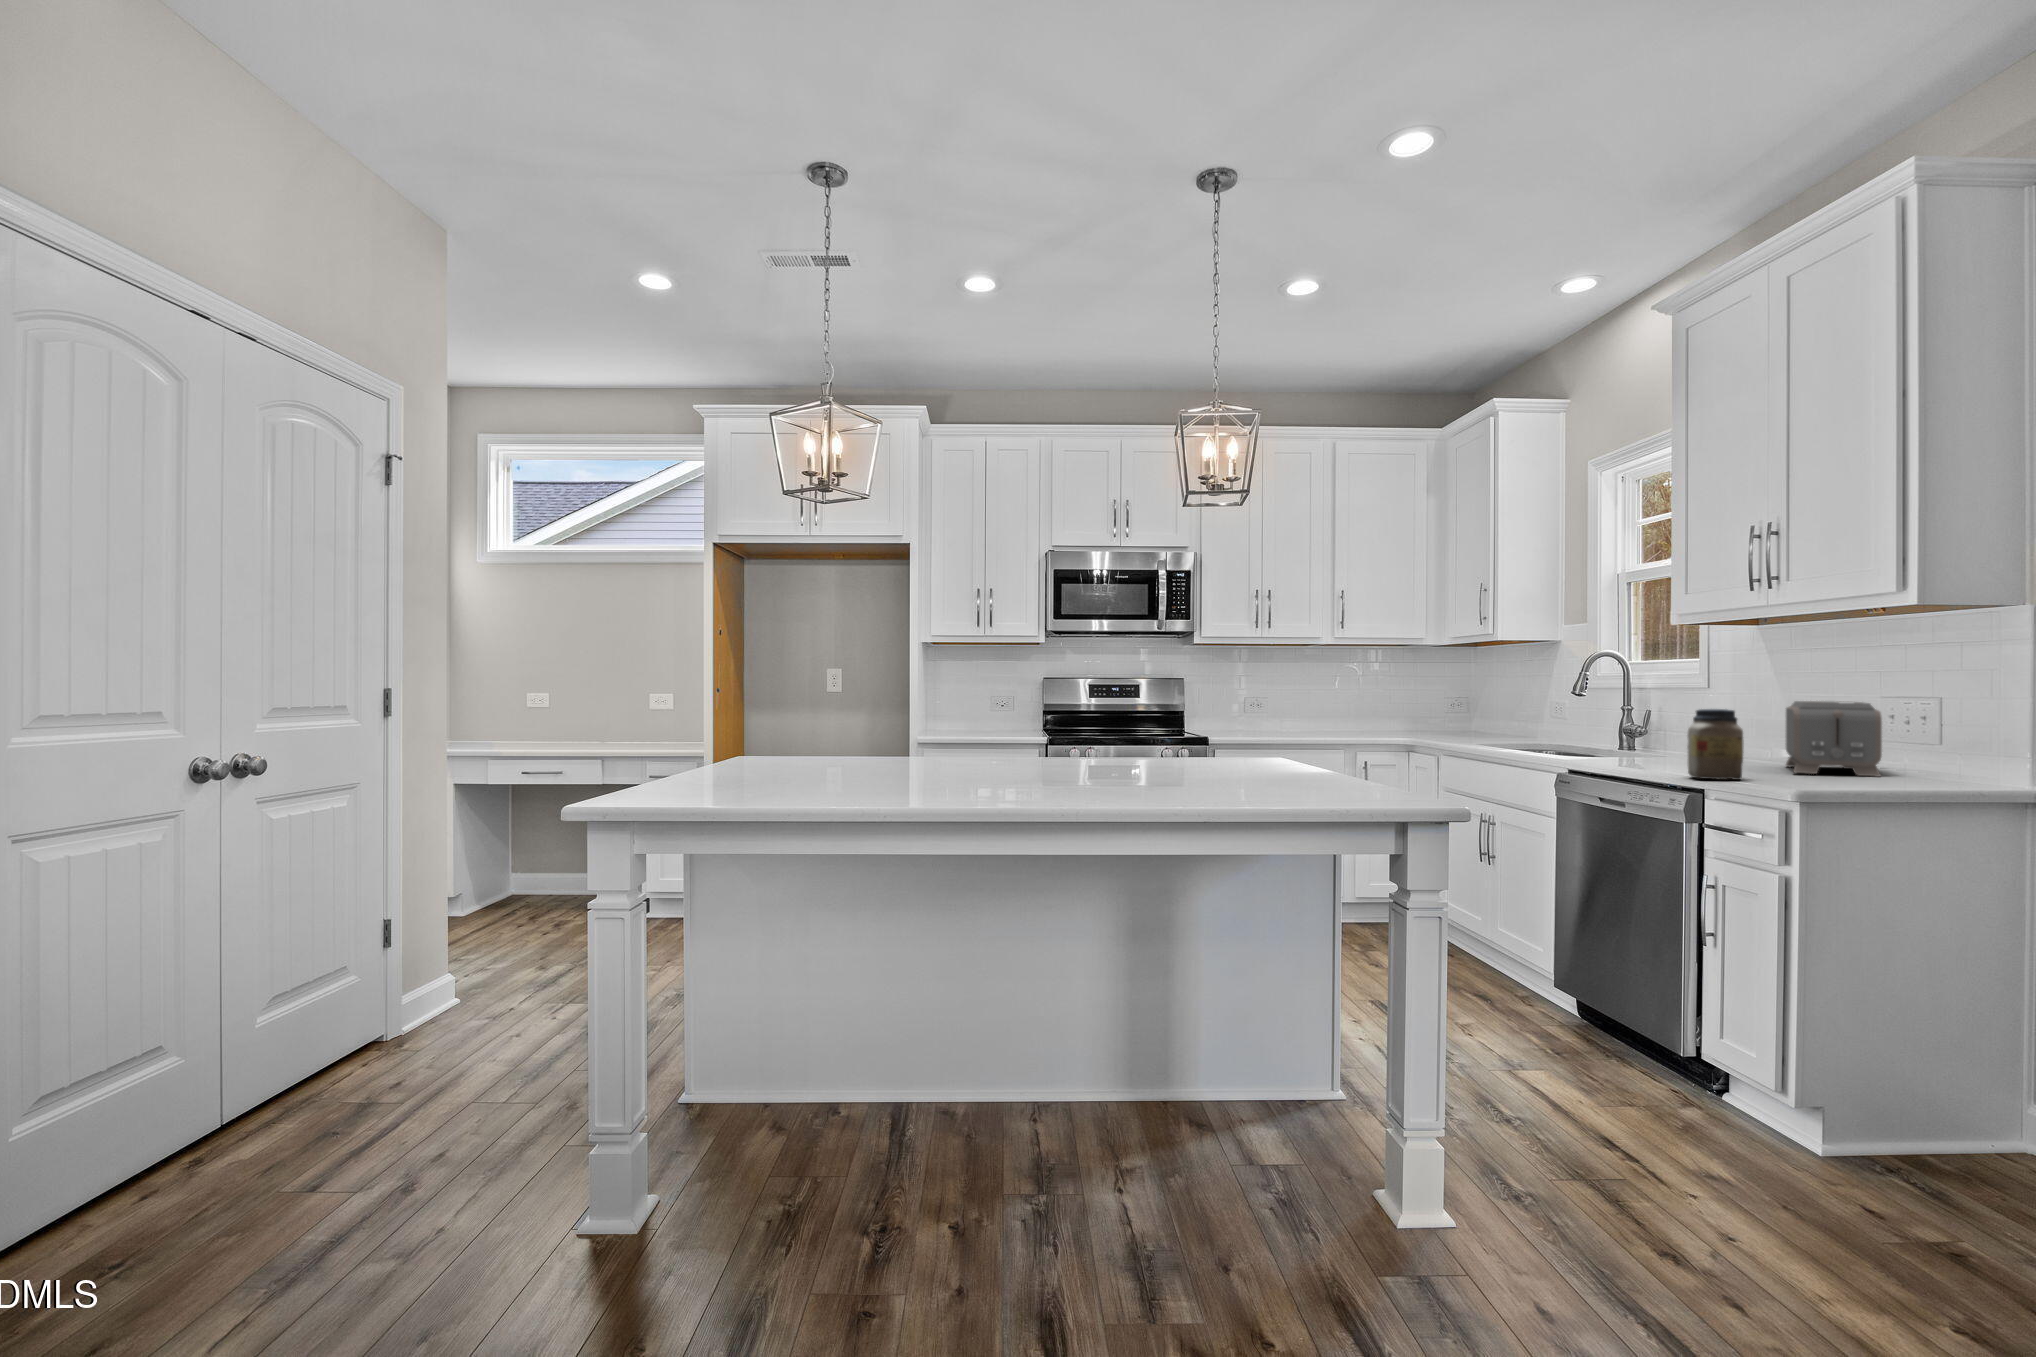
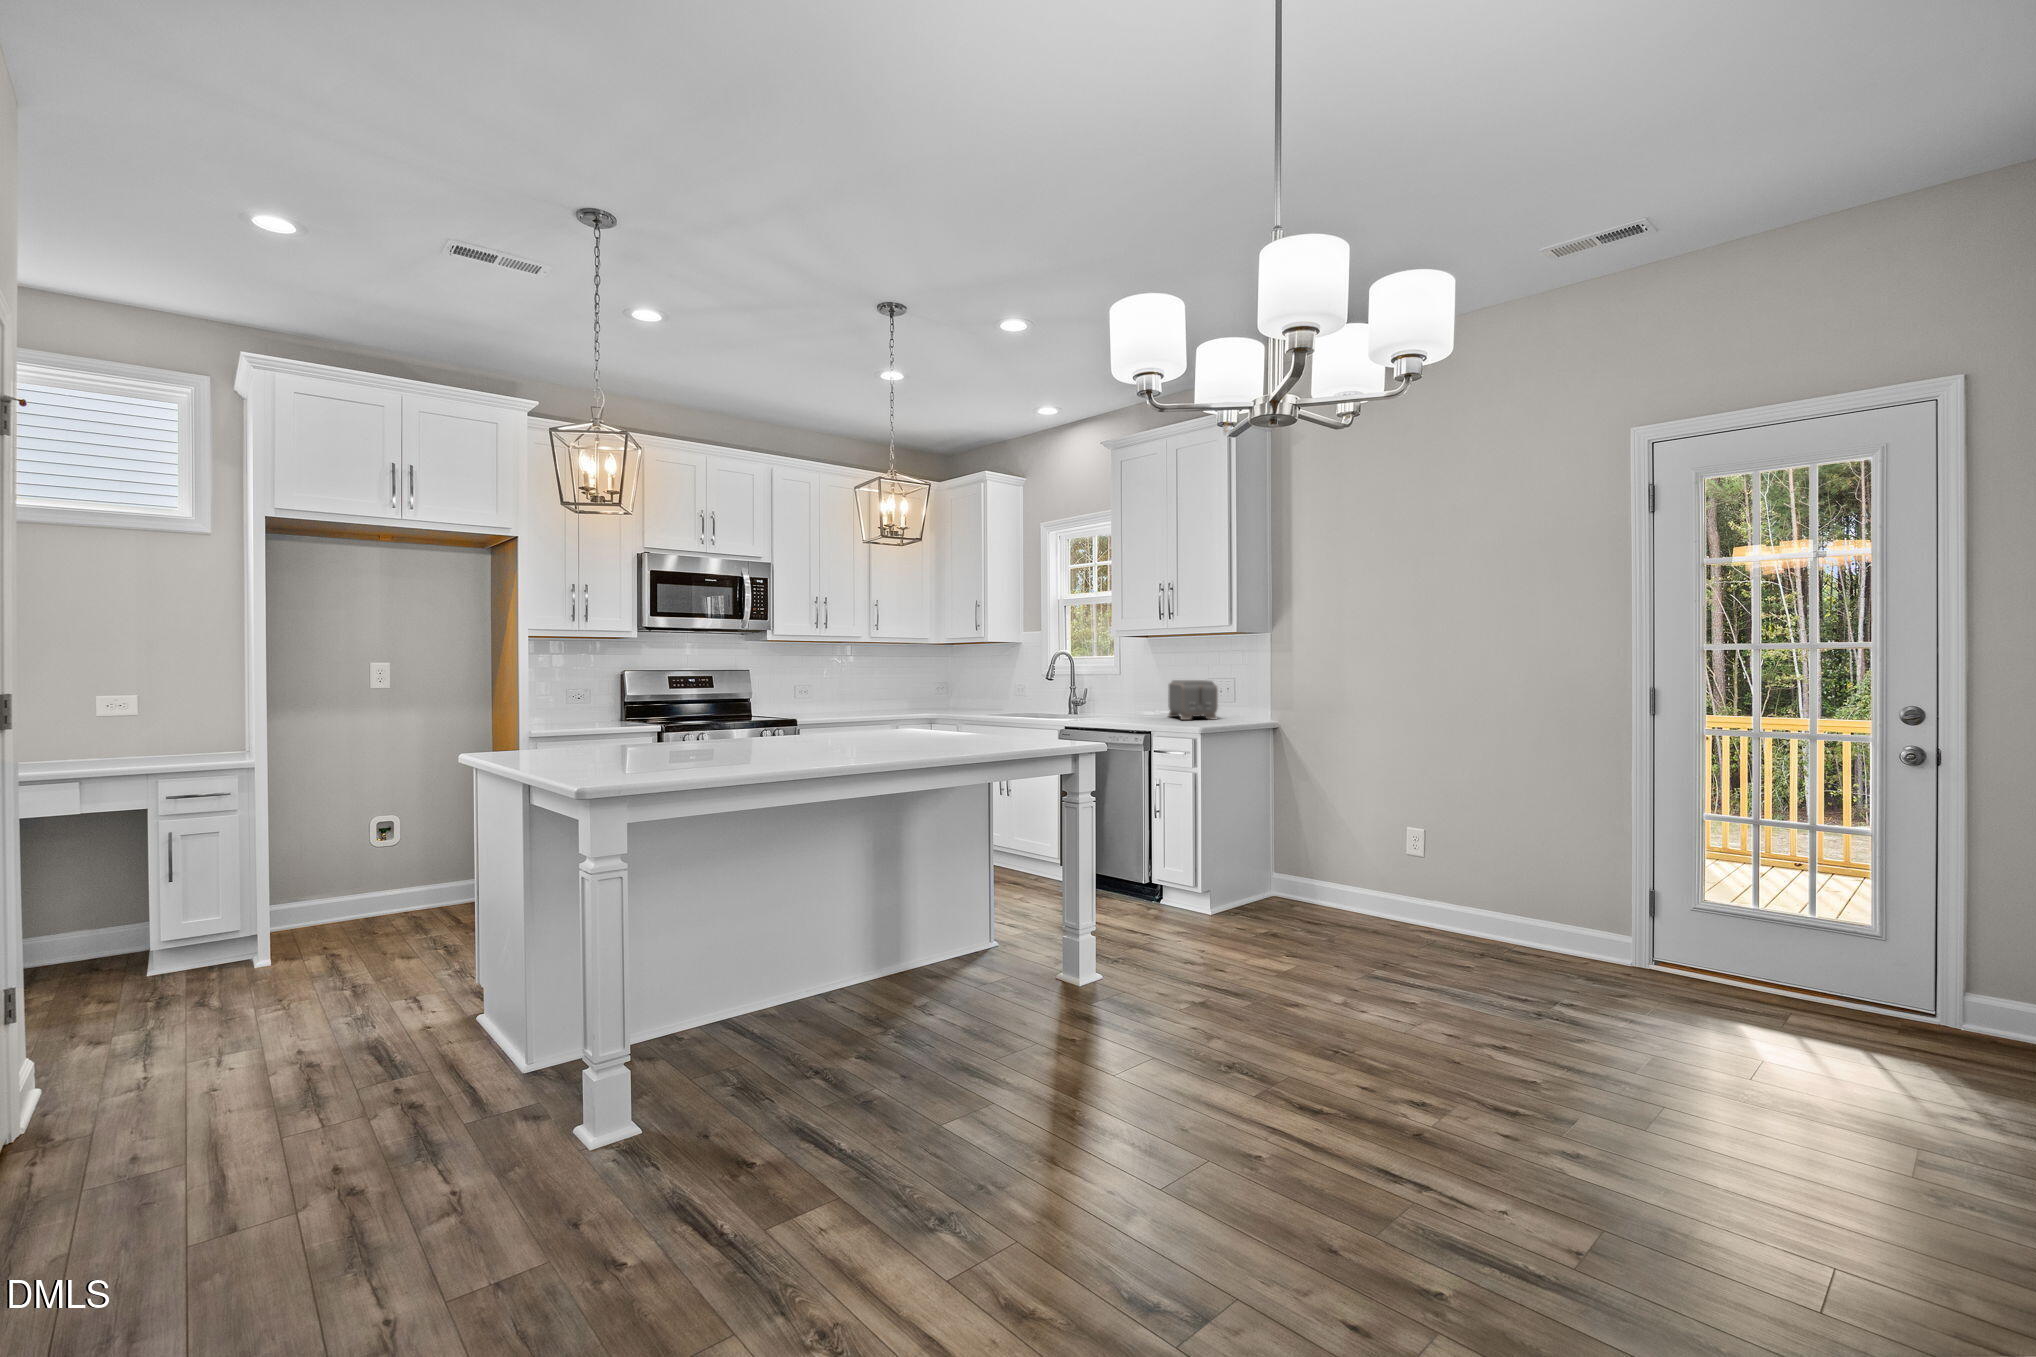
jar: present [1687,709,1743,780] -> none [1141,686,1169,725]

